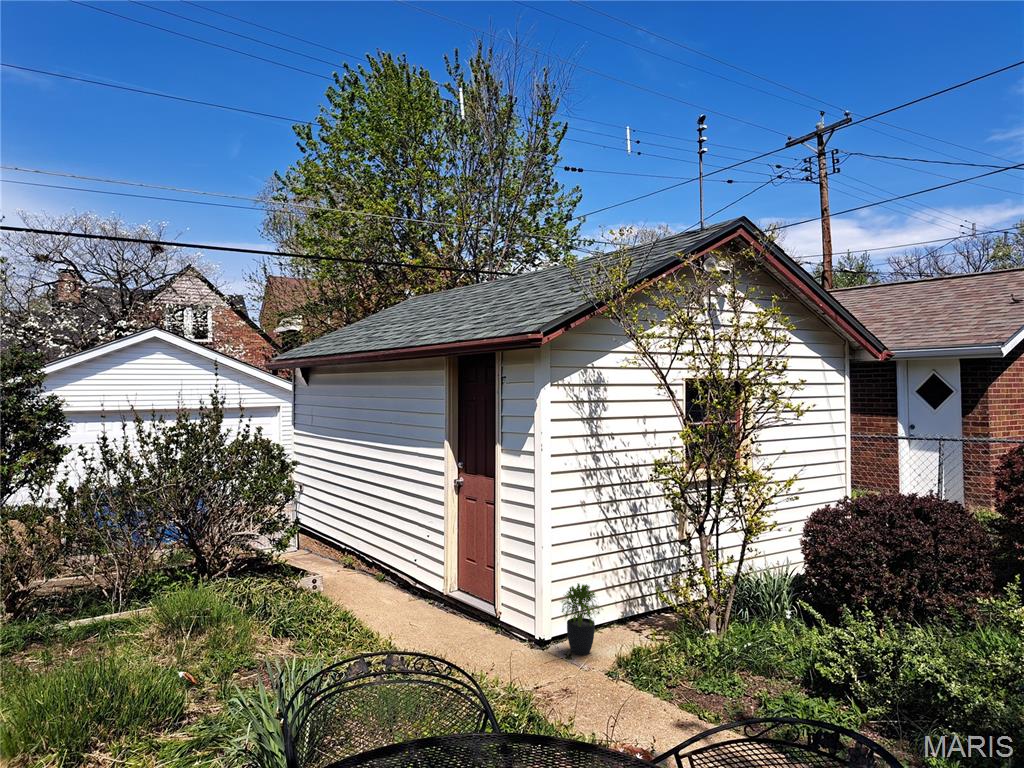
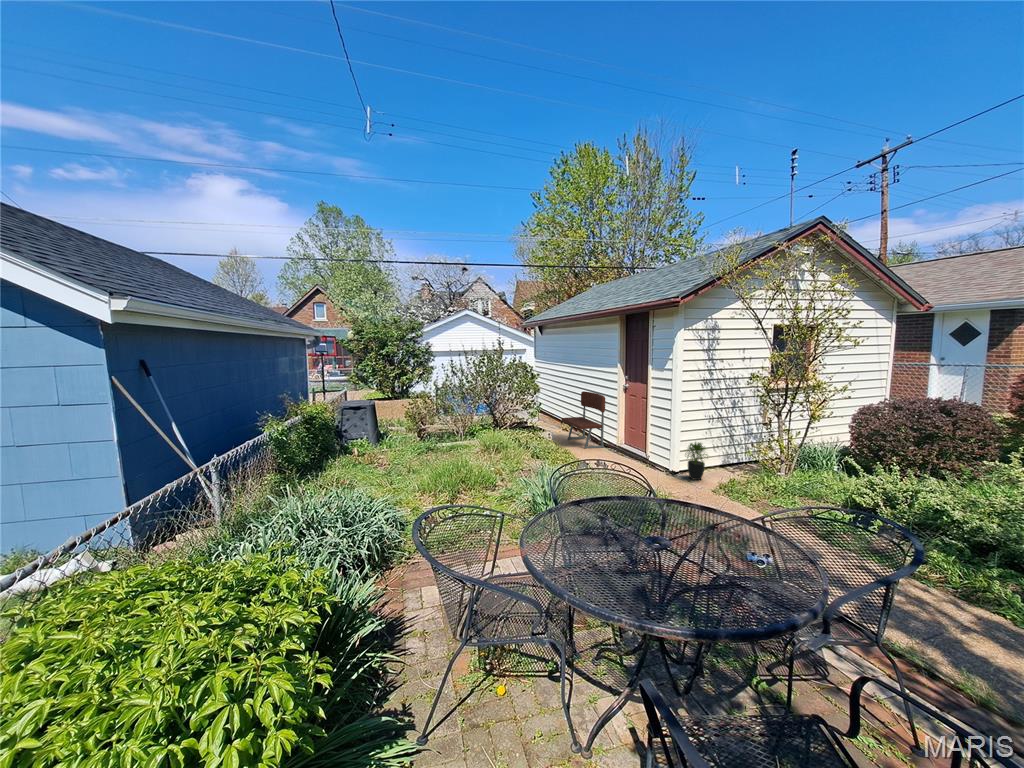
bench: none [339,492,422,608] -> present [561,391,605,449]

